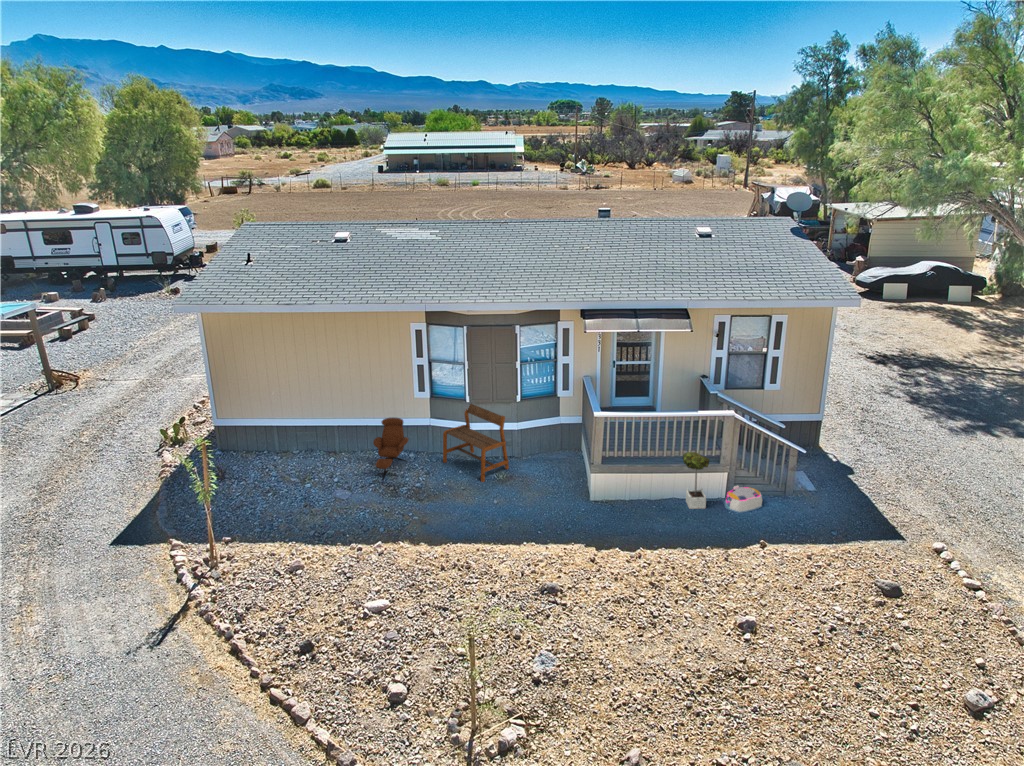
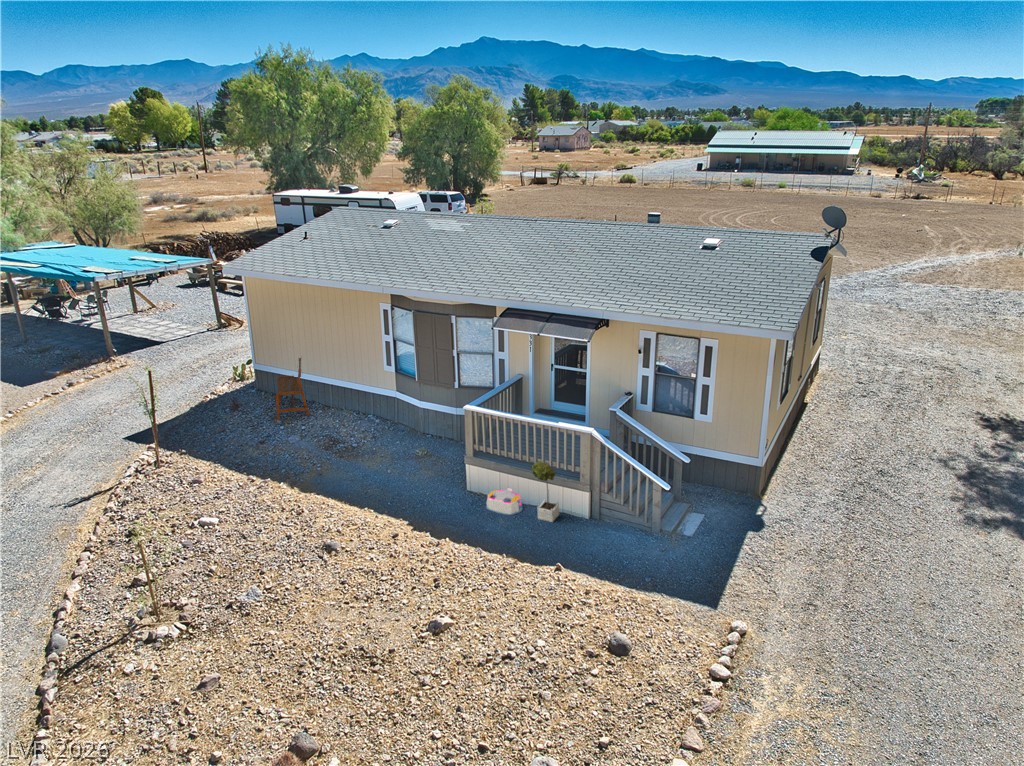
bench: present [443,404,509,482] -> present [276,358,309,420]
lounge chair: present [373,418,408,477] -> none [333,384,373,436]
storage bin: present [724,486,762,513] -> present [486,488,523,515]

